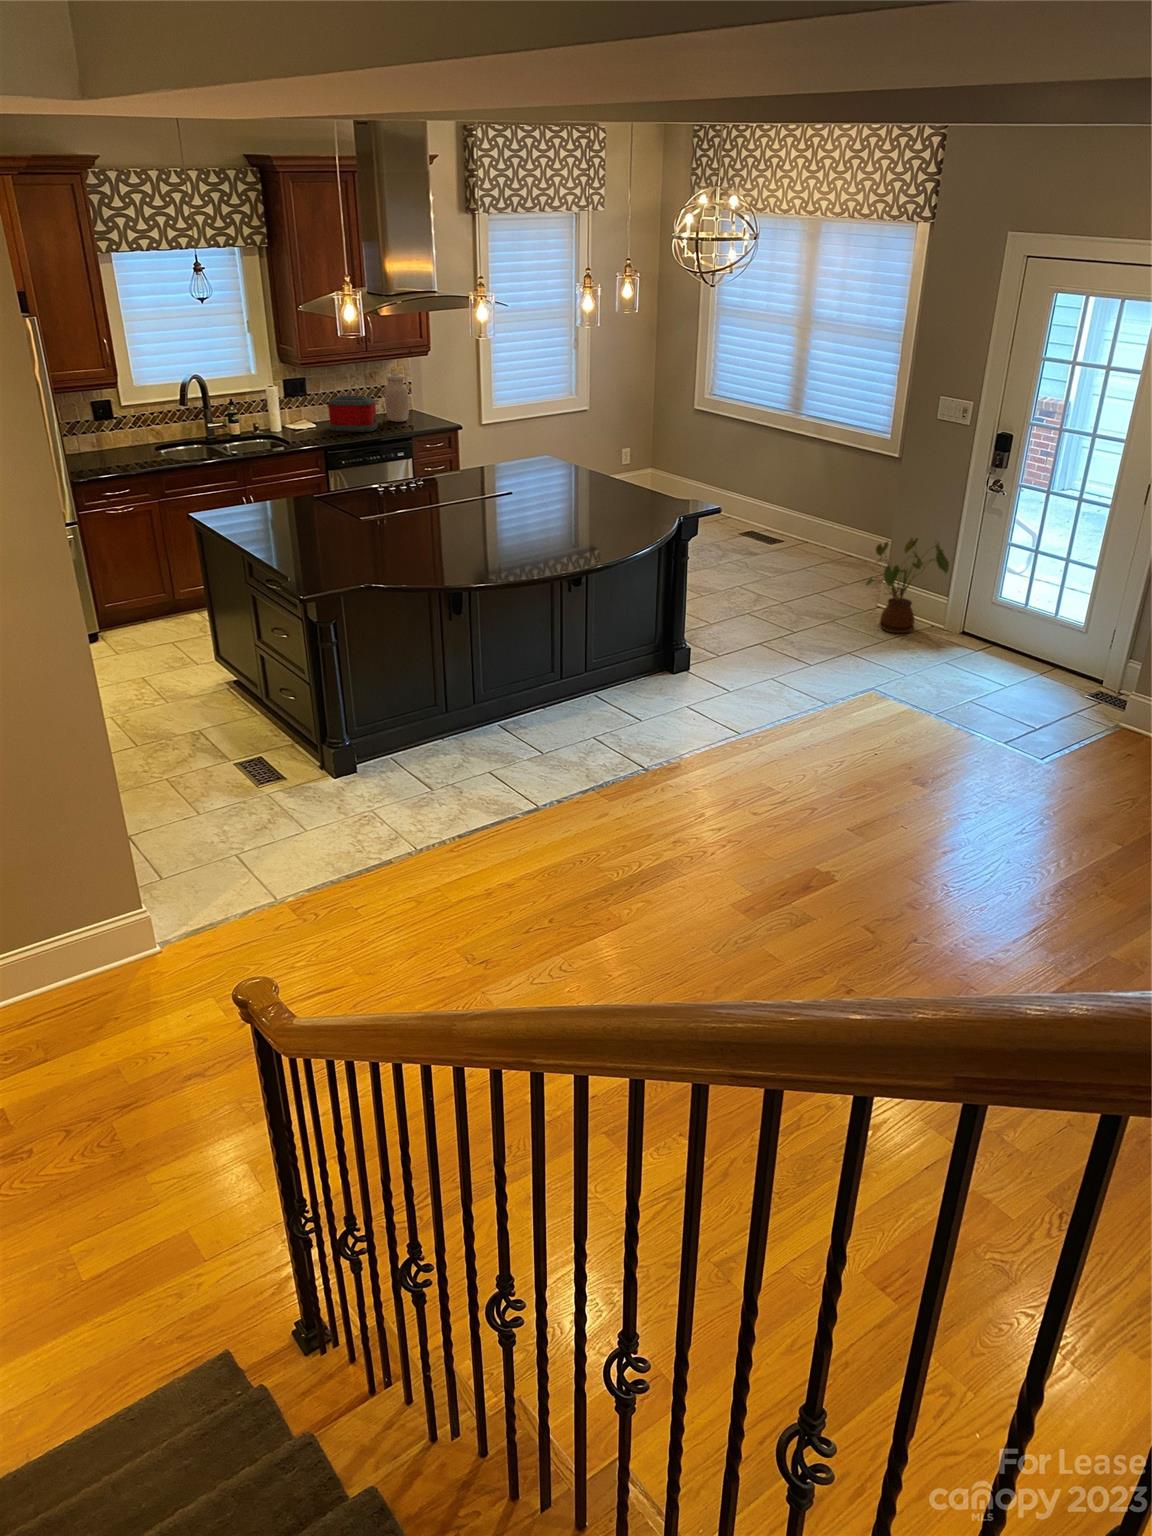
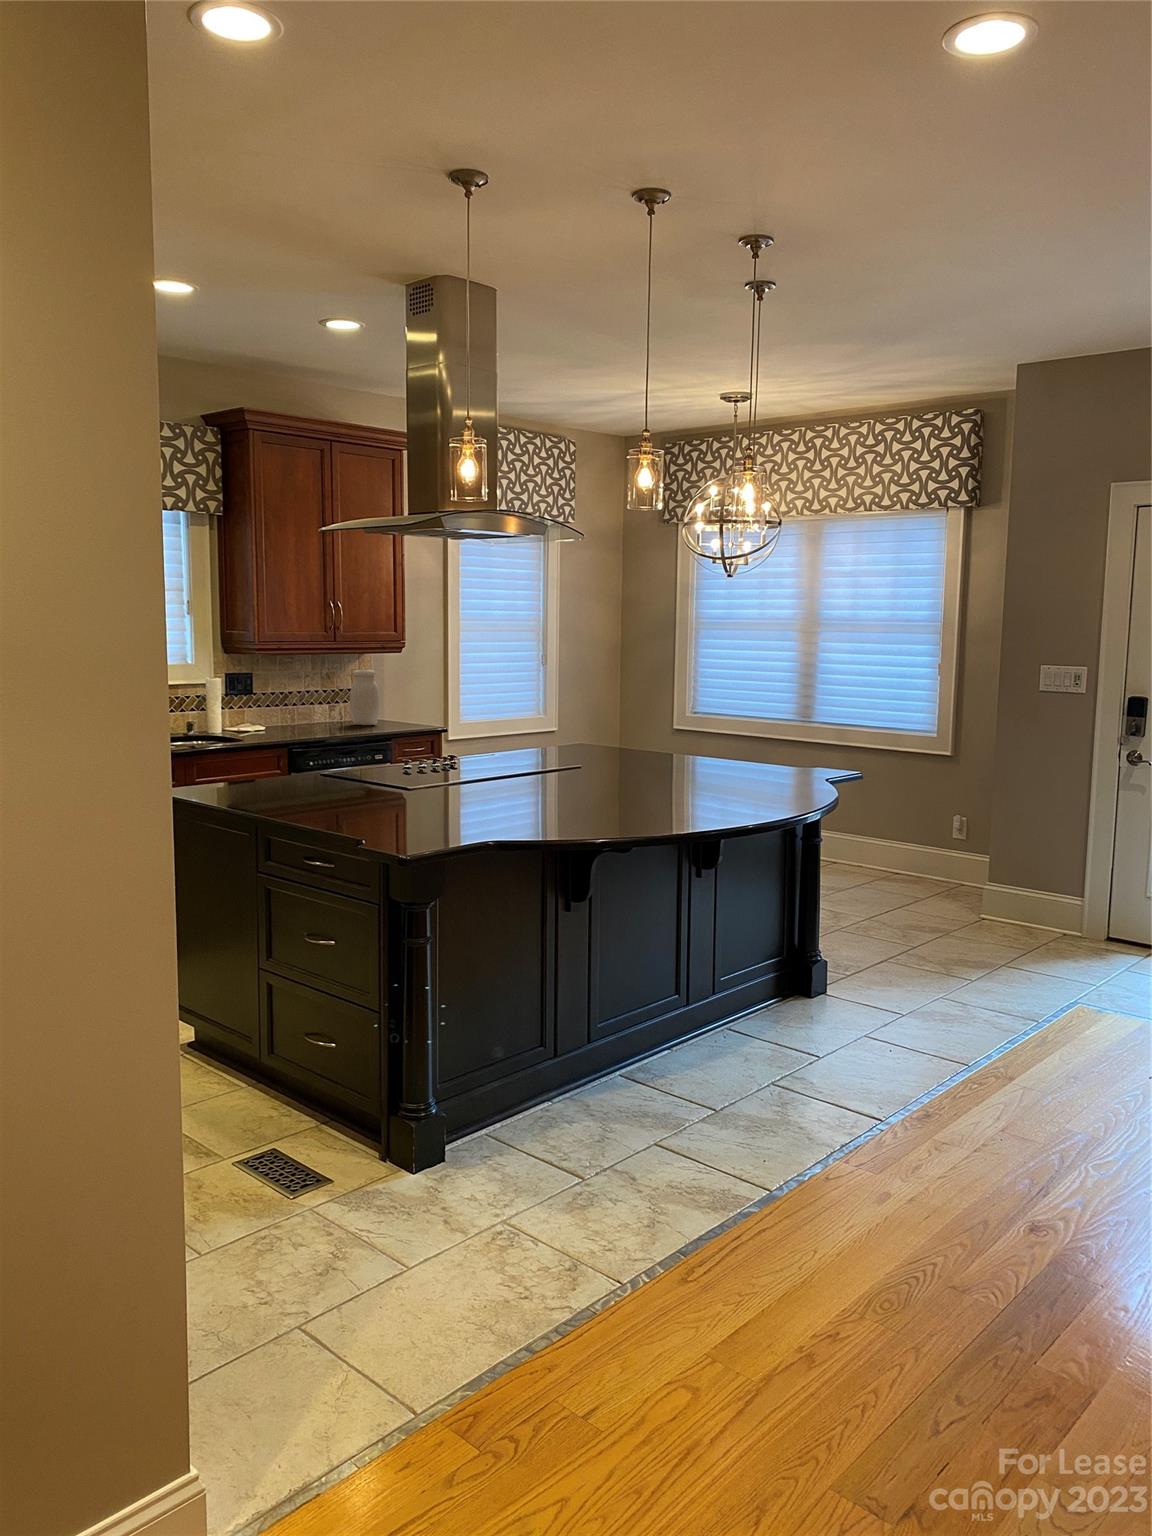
toaster: present [327,396,378,432] -> none [282,691,345,731]
house plant: present [866,538,949,633] -> none [988,823,1092,942]

